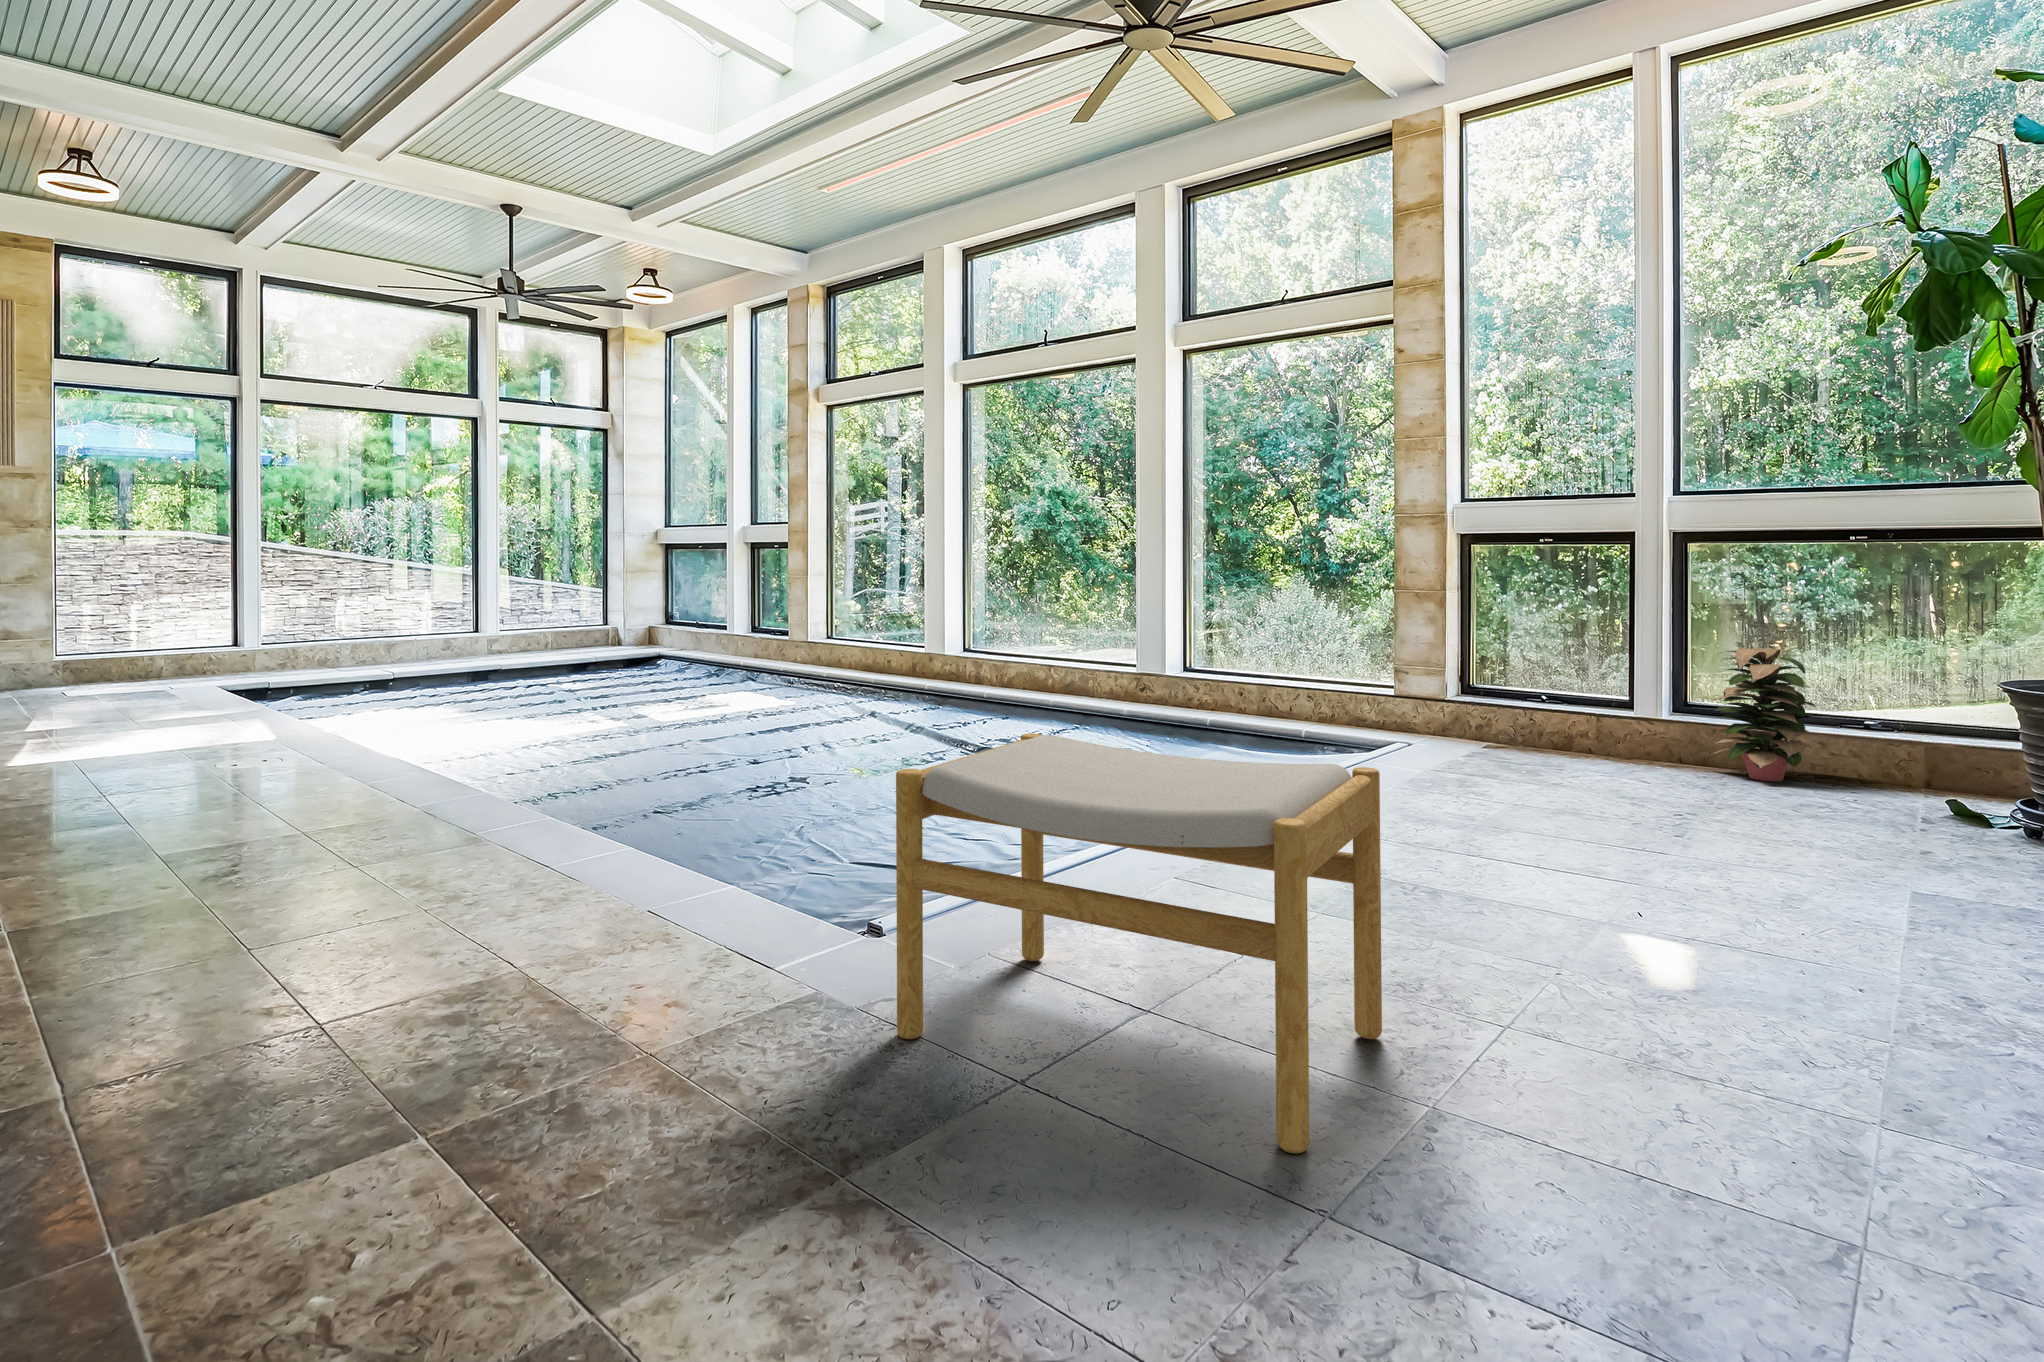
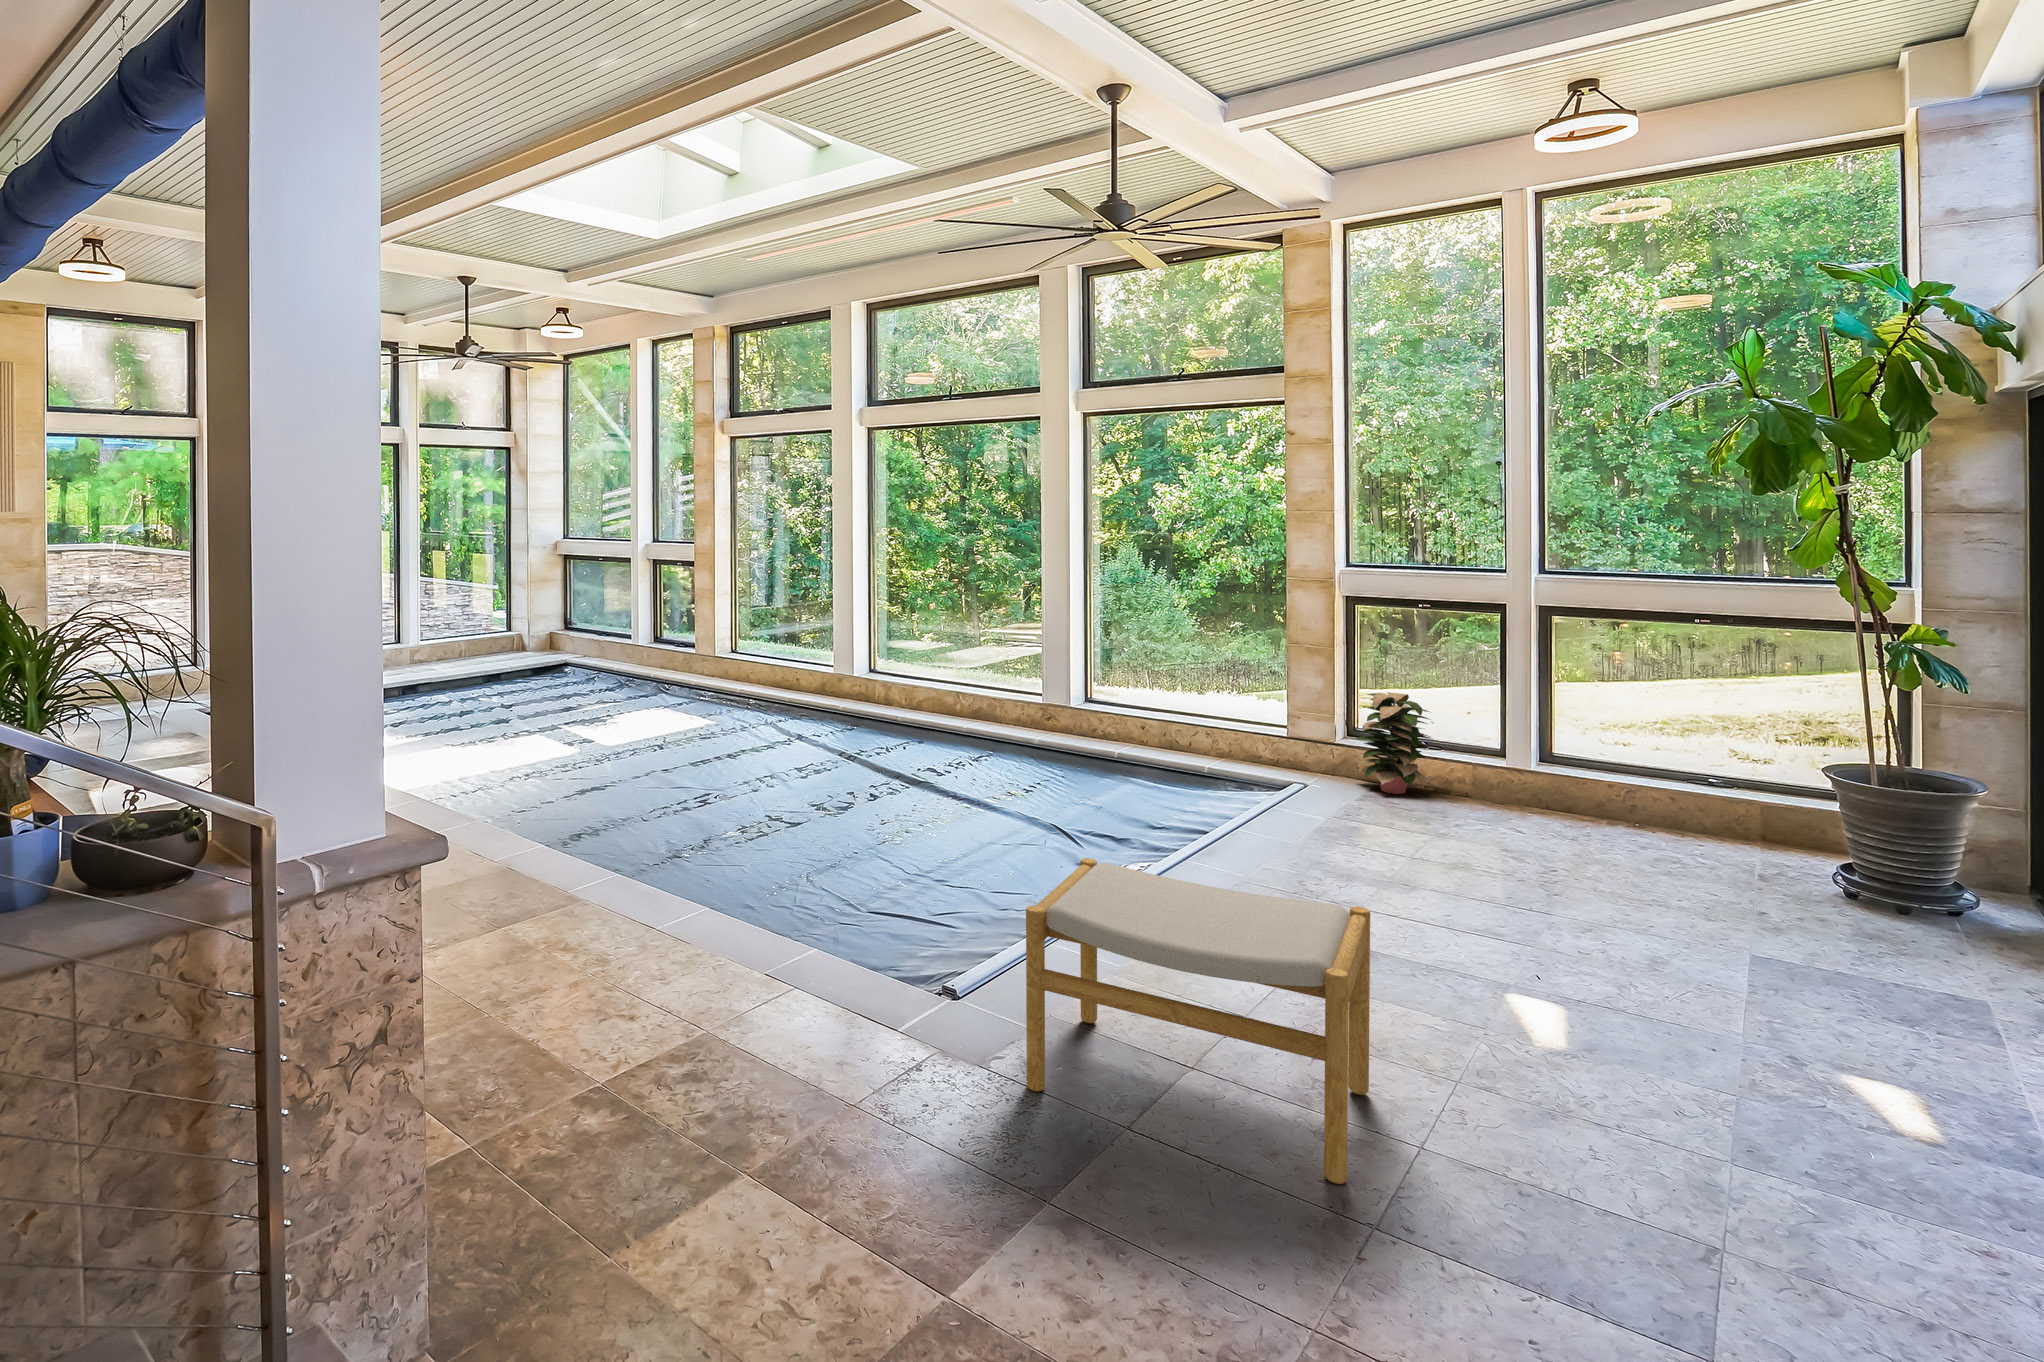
decorative plant: present [1711,648,1822,781] -> present [1356,692,1432,794]

